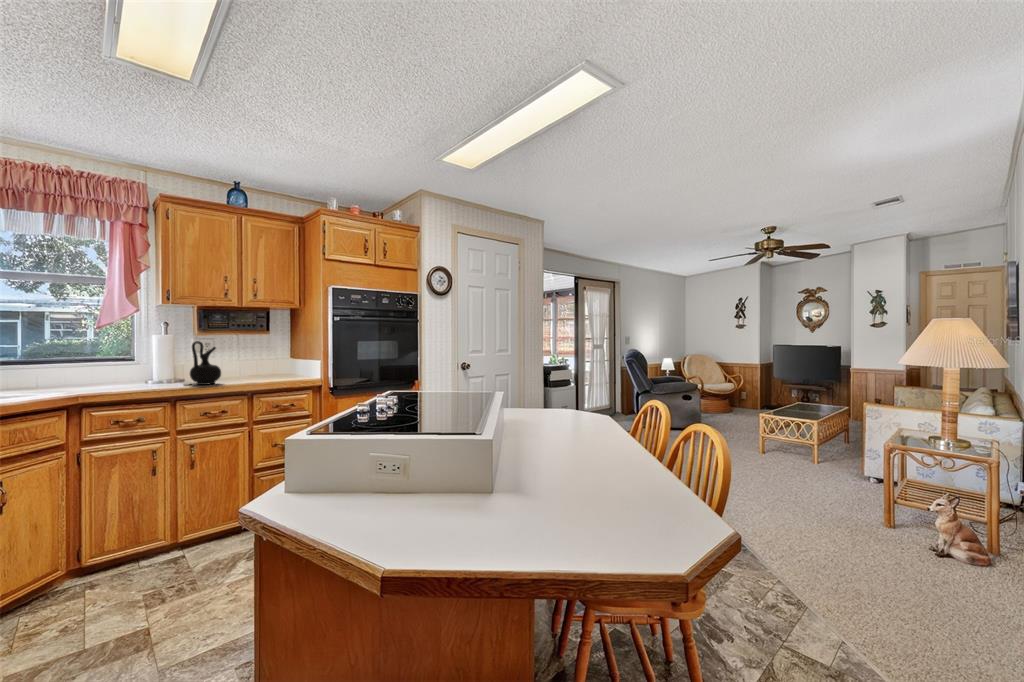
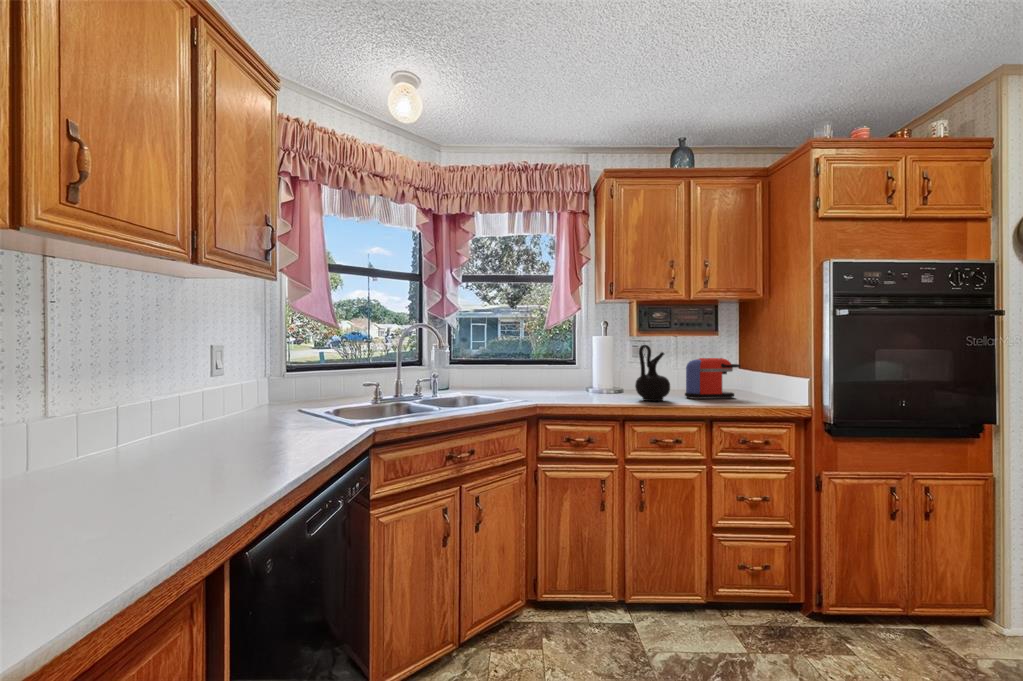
coffee maker: none [237,350,282,381] -> present [685,358,740,399]

